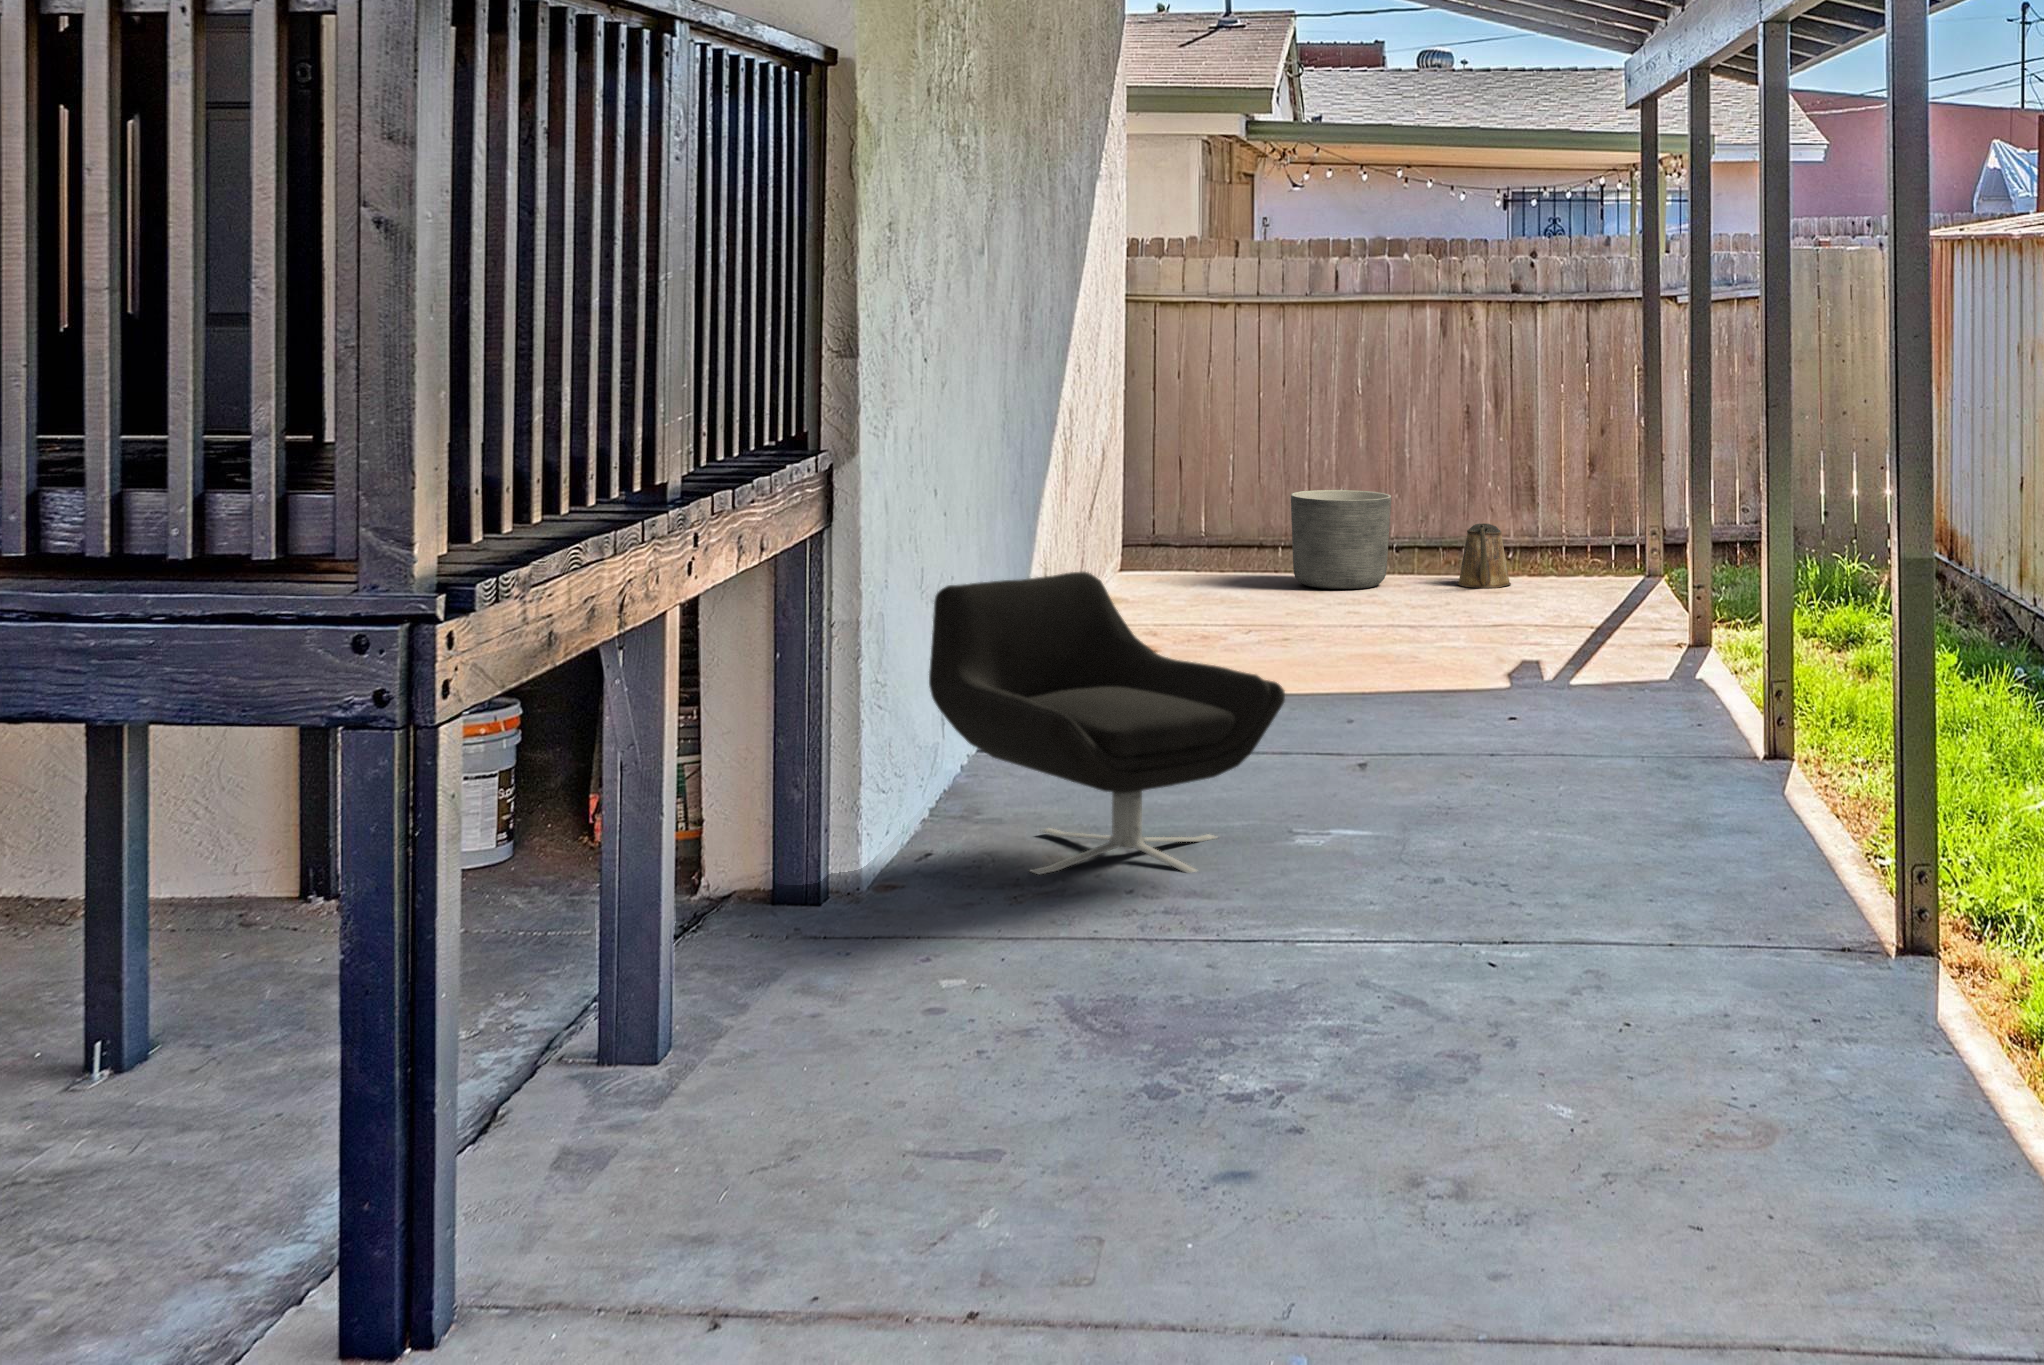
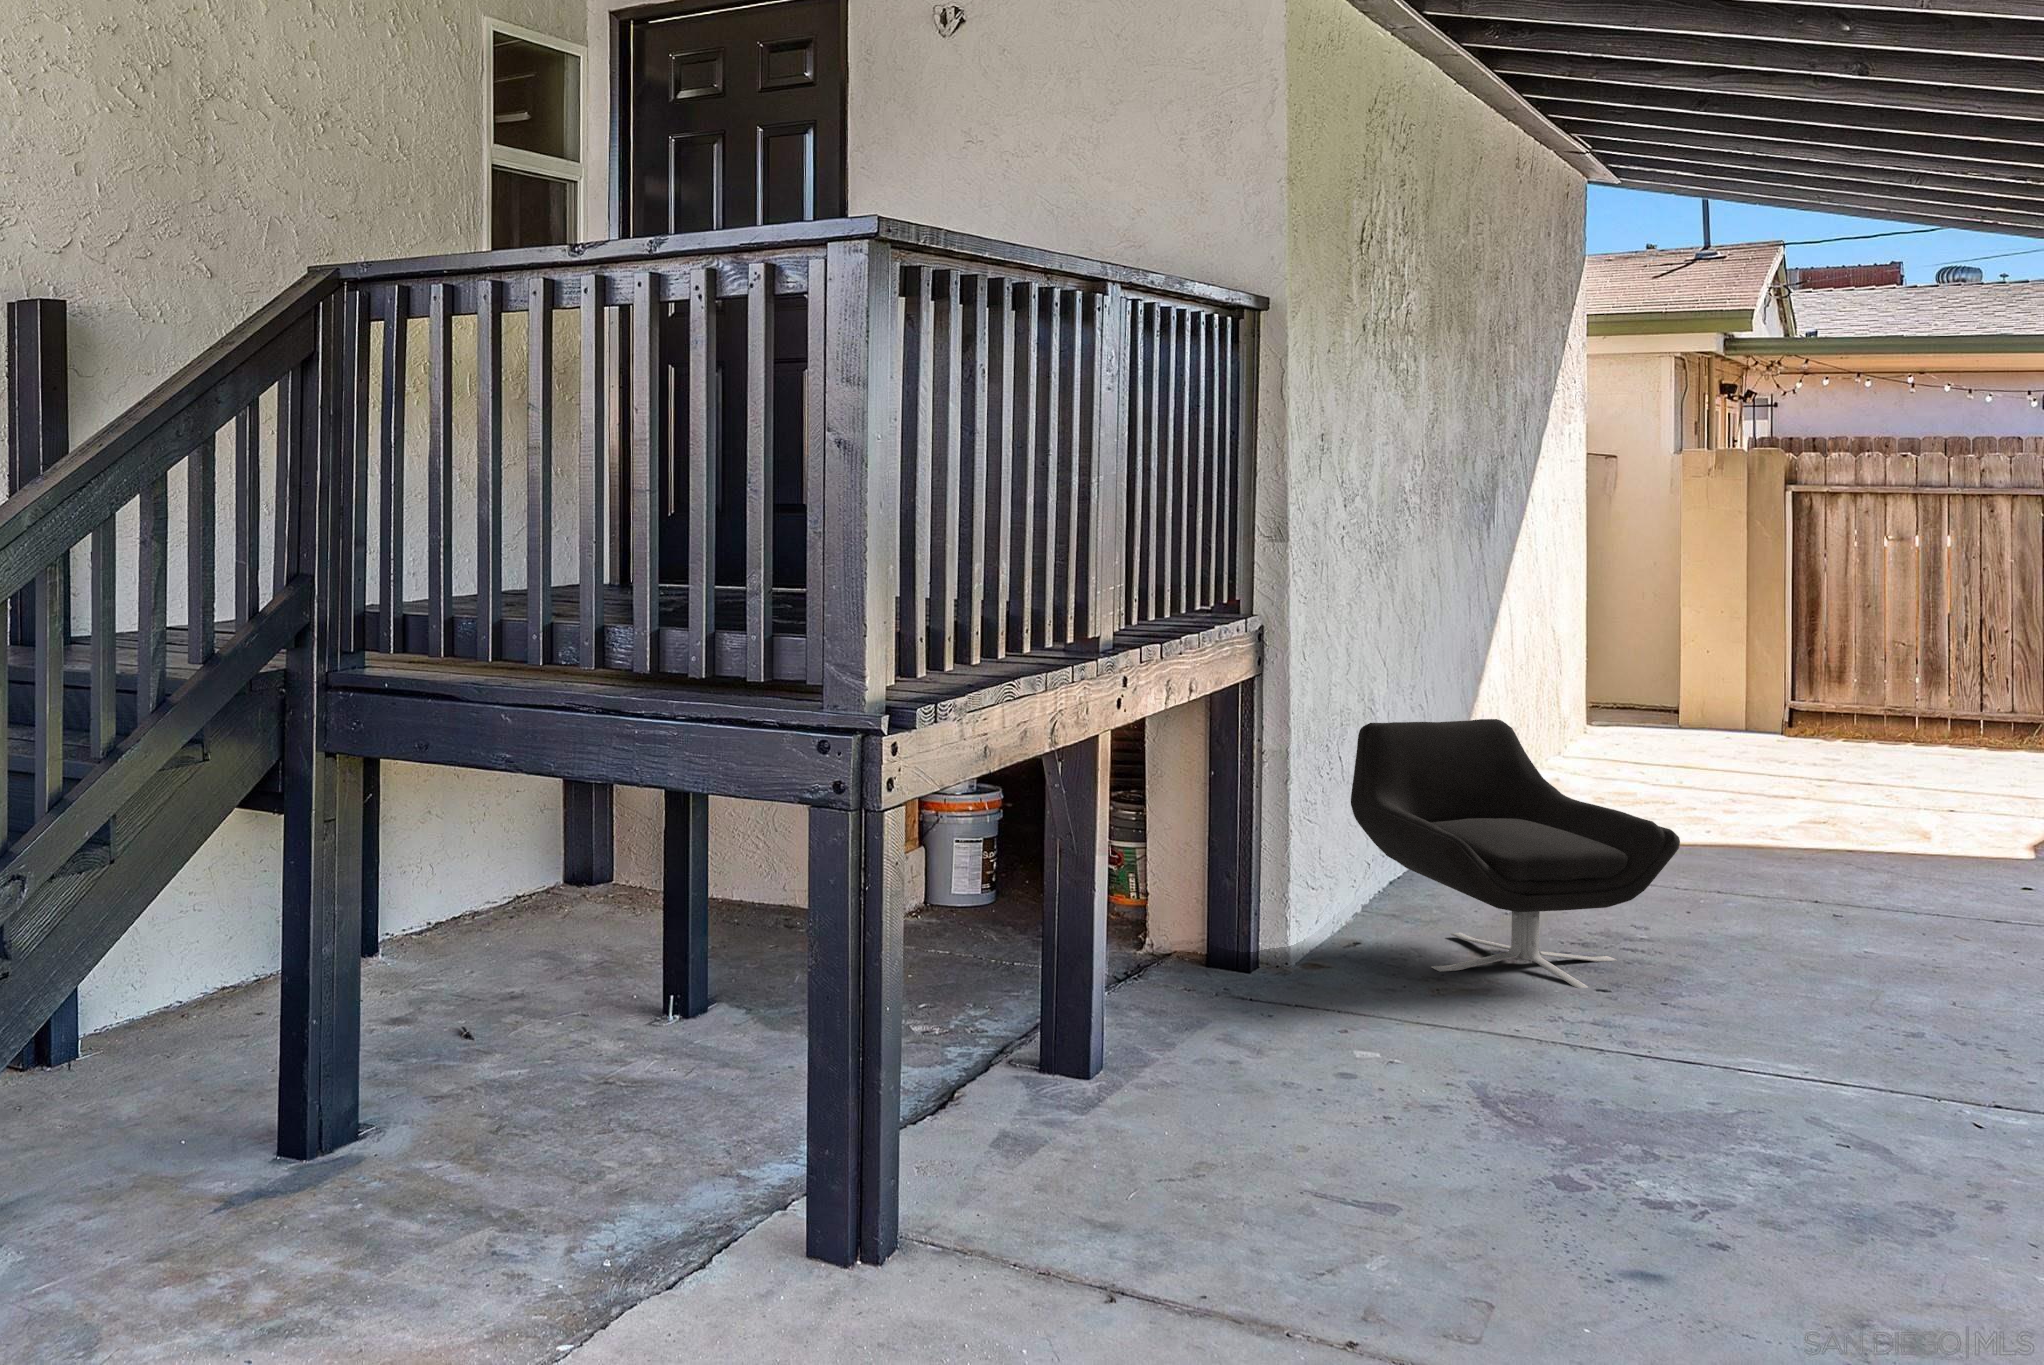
planter: present [1291,490,1391,589] -> none [1756,656,1861,747]
watering can: present [1457,523,1511,588] -> none [1933,696,1993,757]

